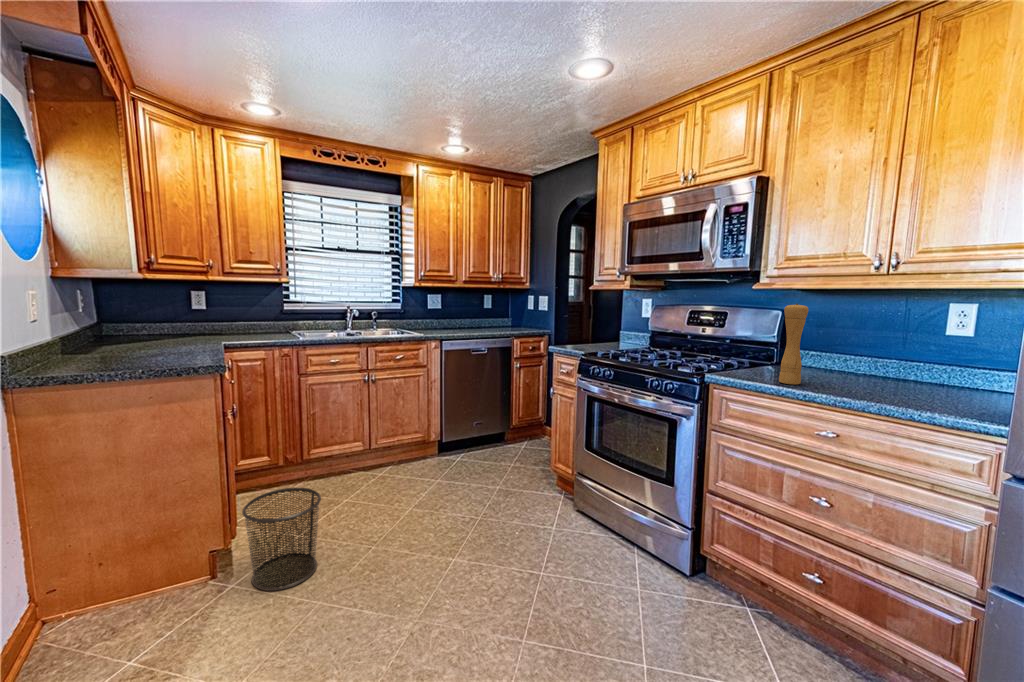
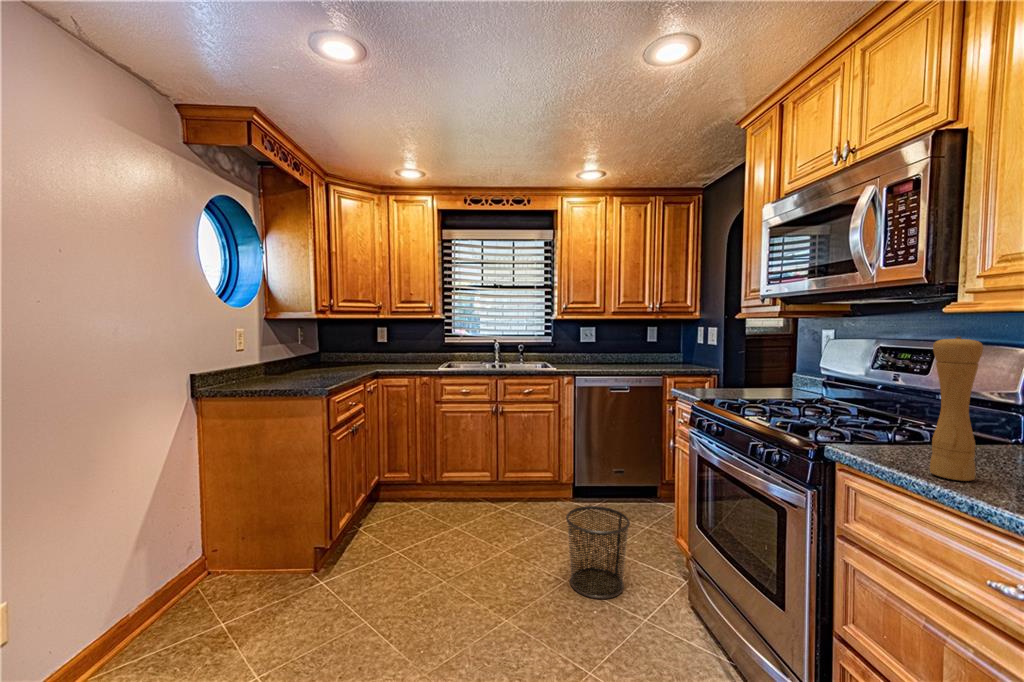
waste bin: present [242,488,321,591] -> present [566,506,630,599]

